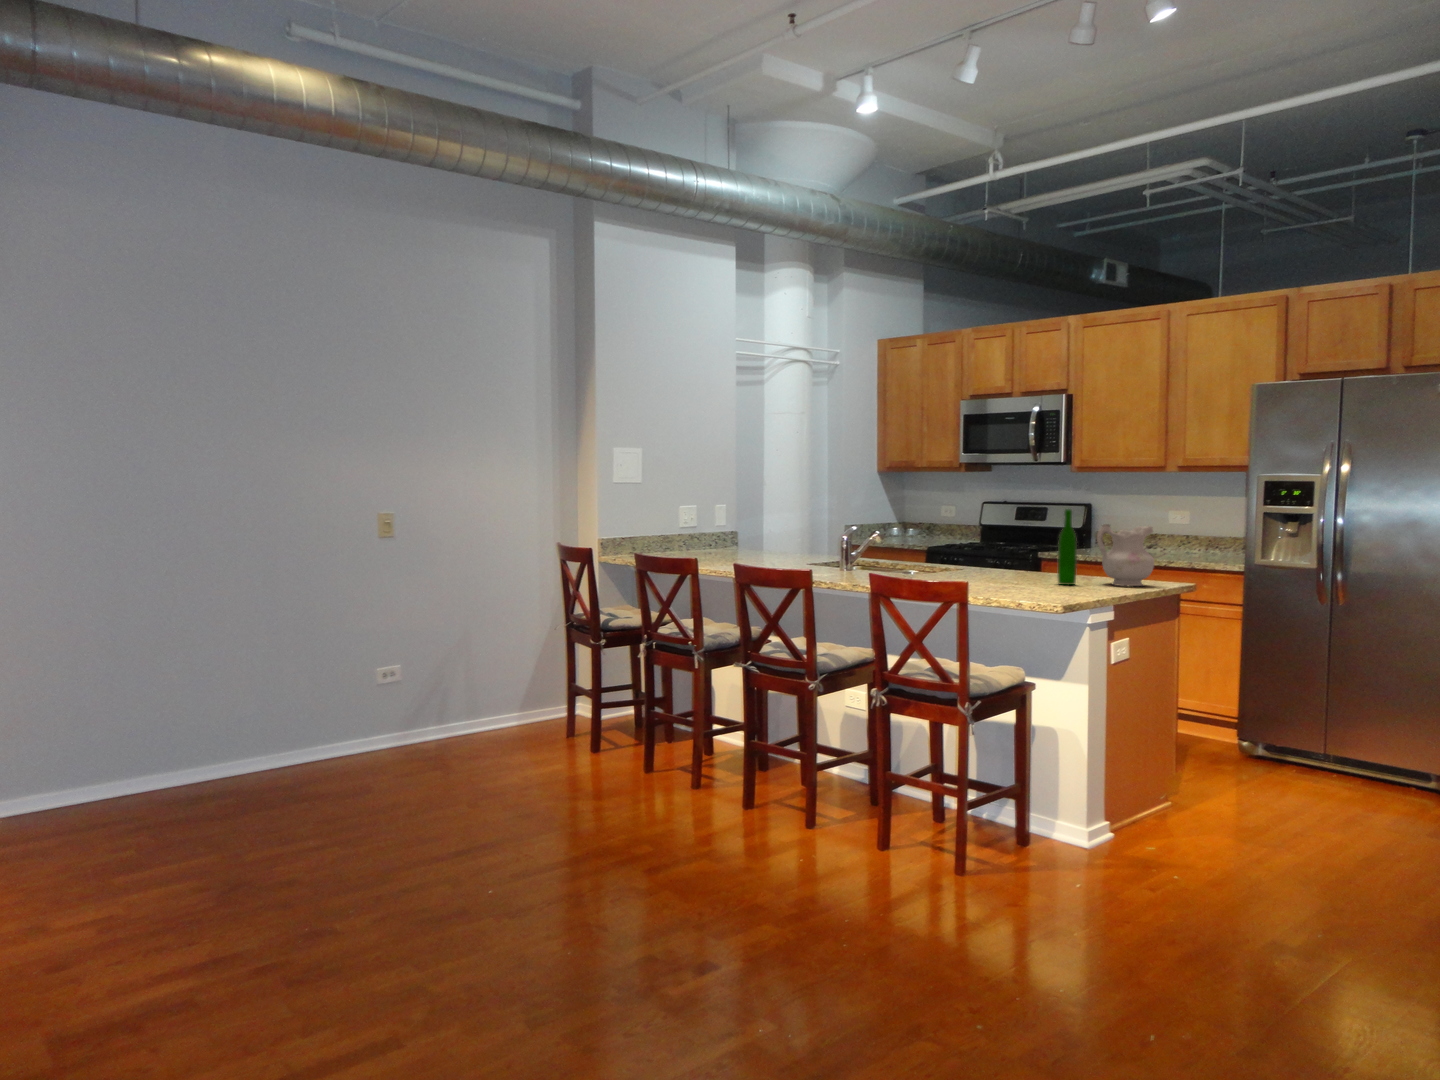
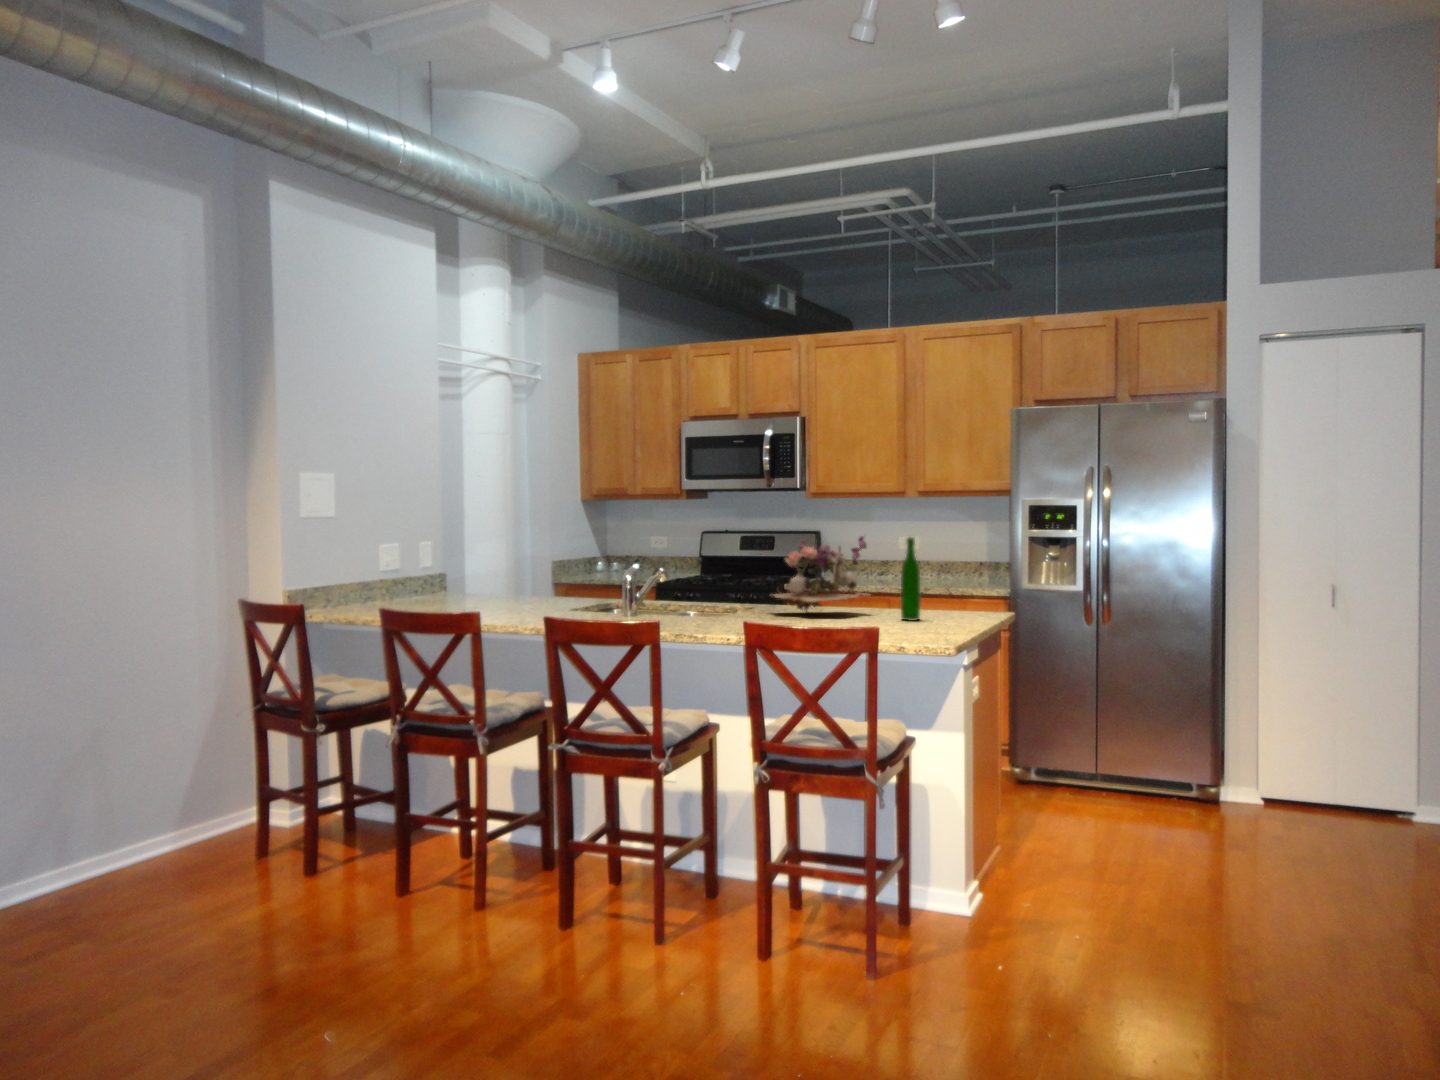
flower arrangement: none [953,505,1045,575] -> present [774,536,867,613]
ceramic pitcher: present [1097,524,1154,586] -> none [935,552,990,618]

